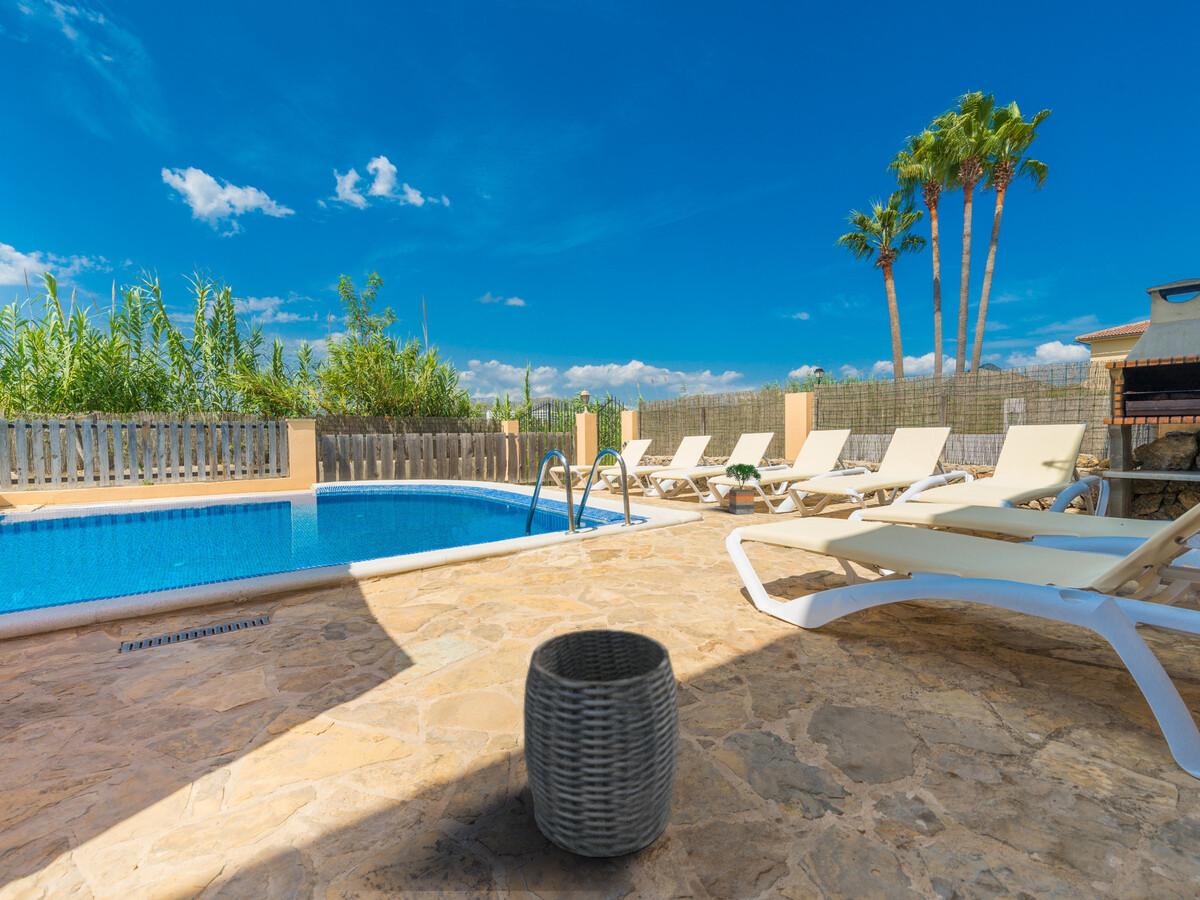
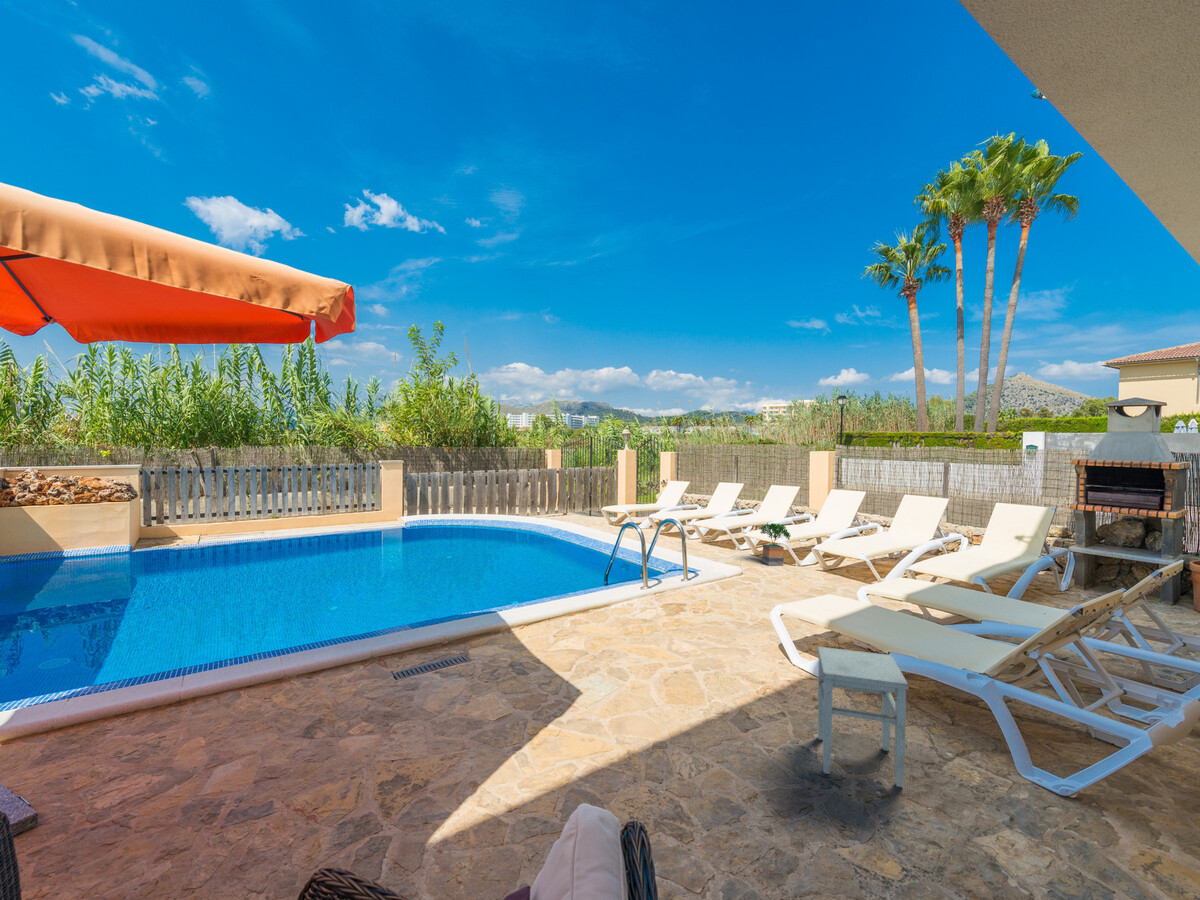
stool: none [785,549,974,810] -> present [817,647,909,787]
woven basket: present [524,629,679,857] -> none [692,691,767,800]

